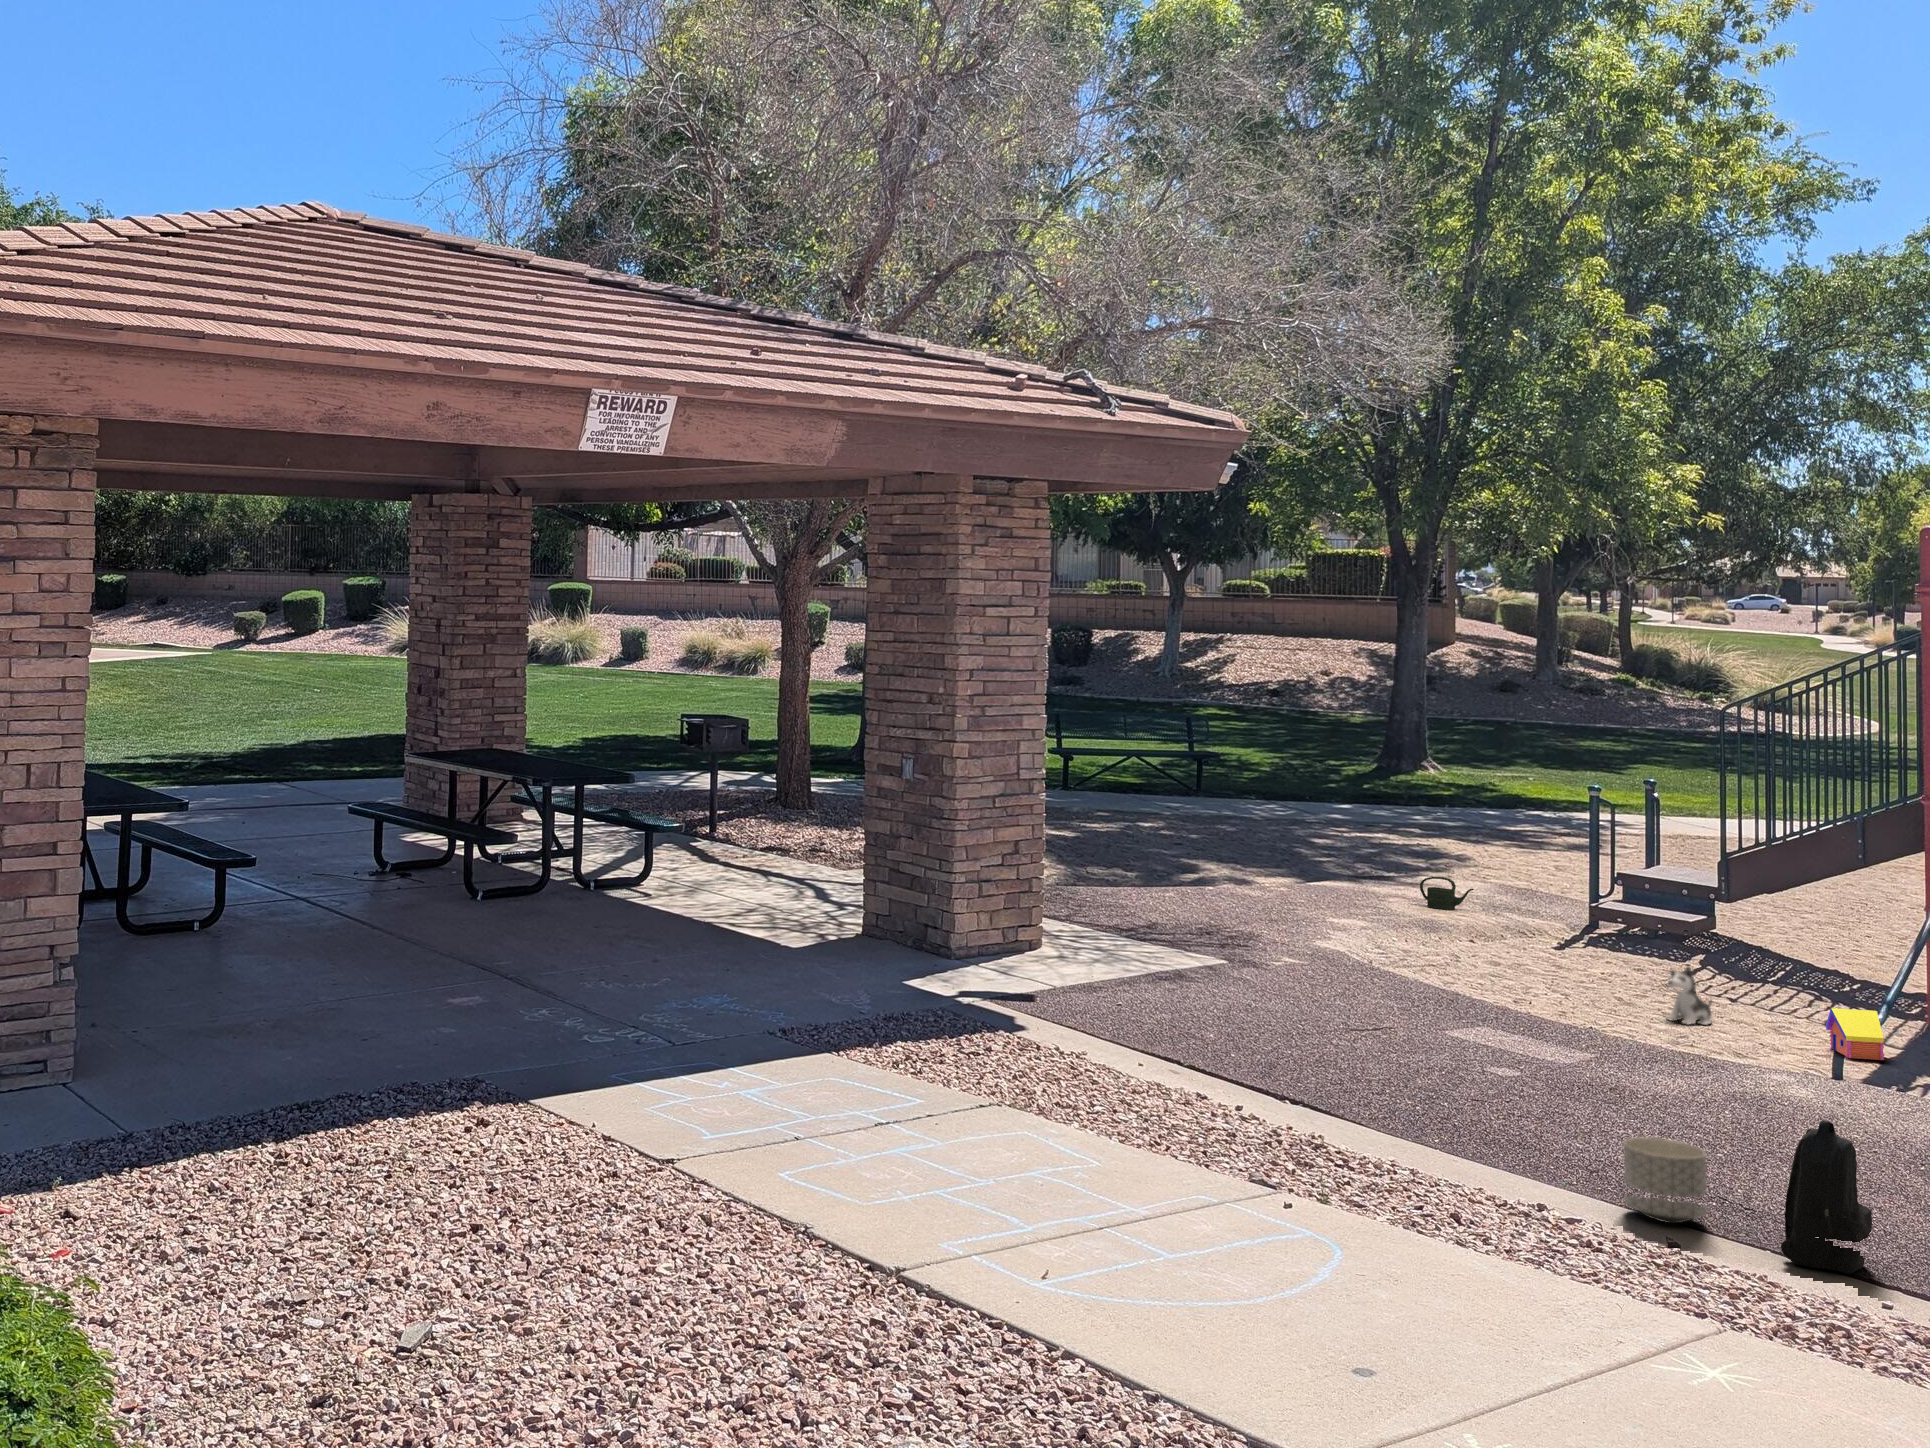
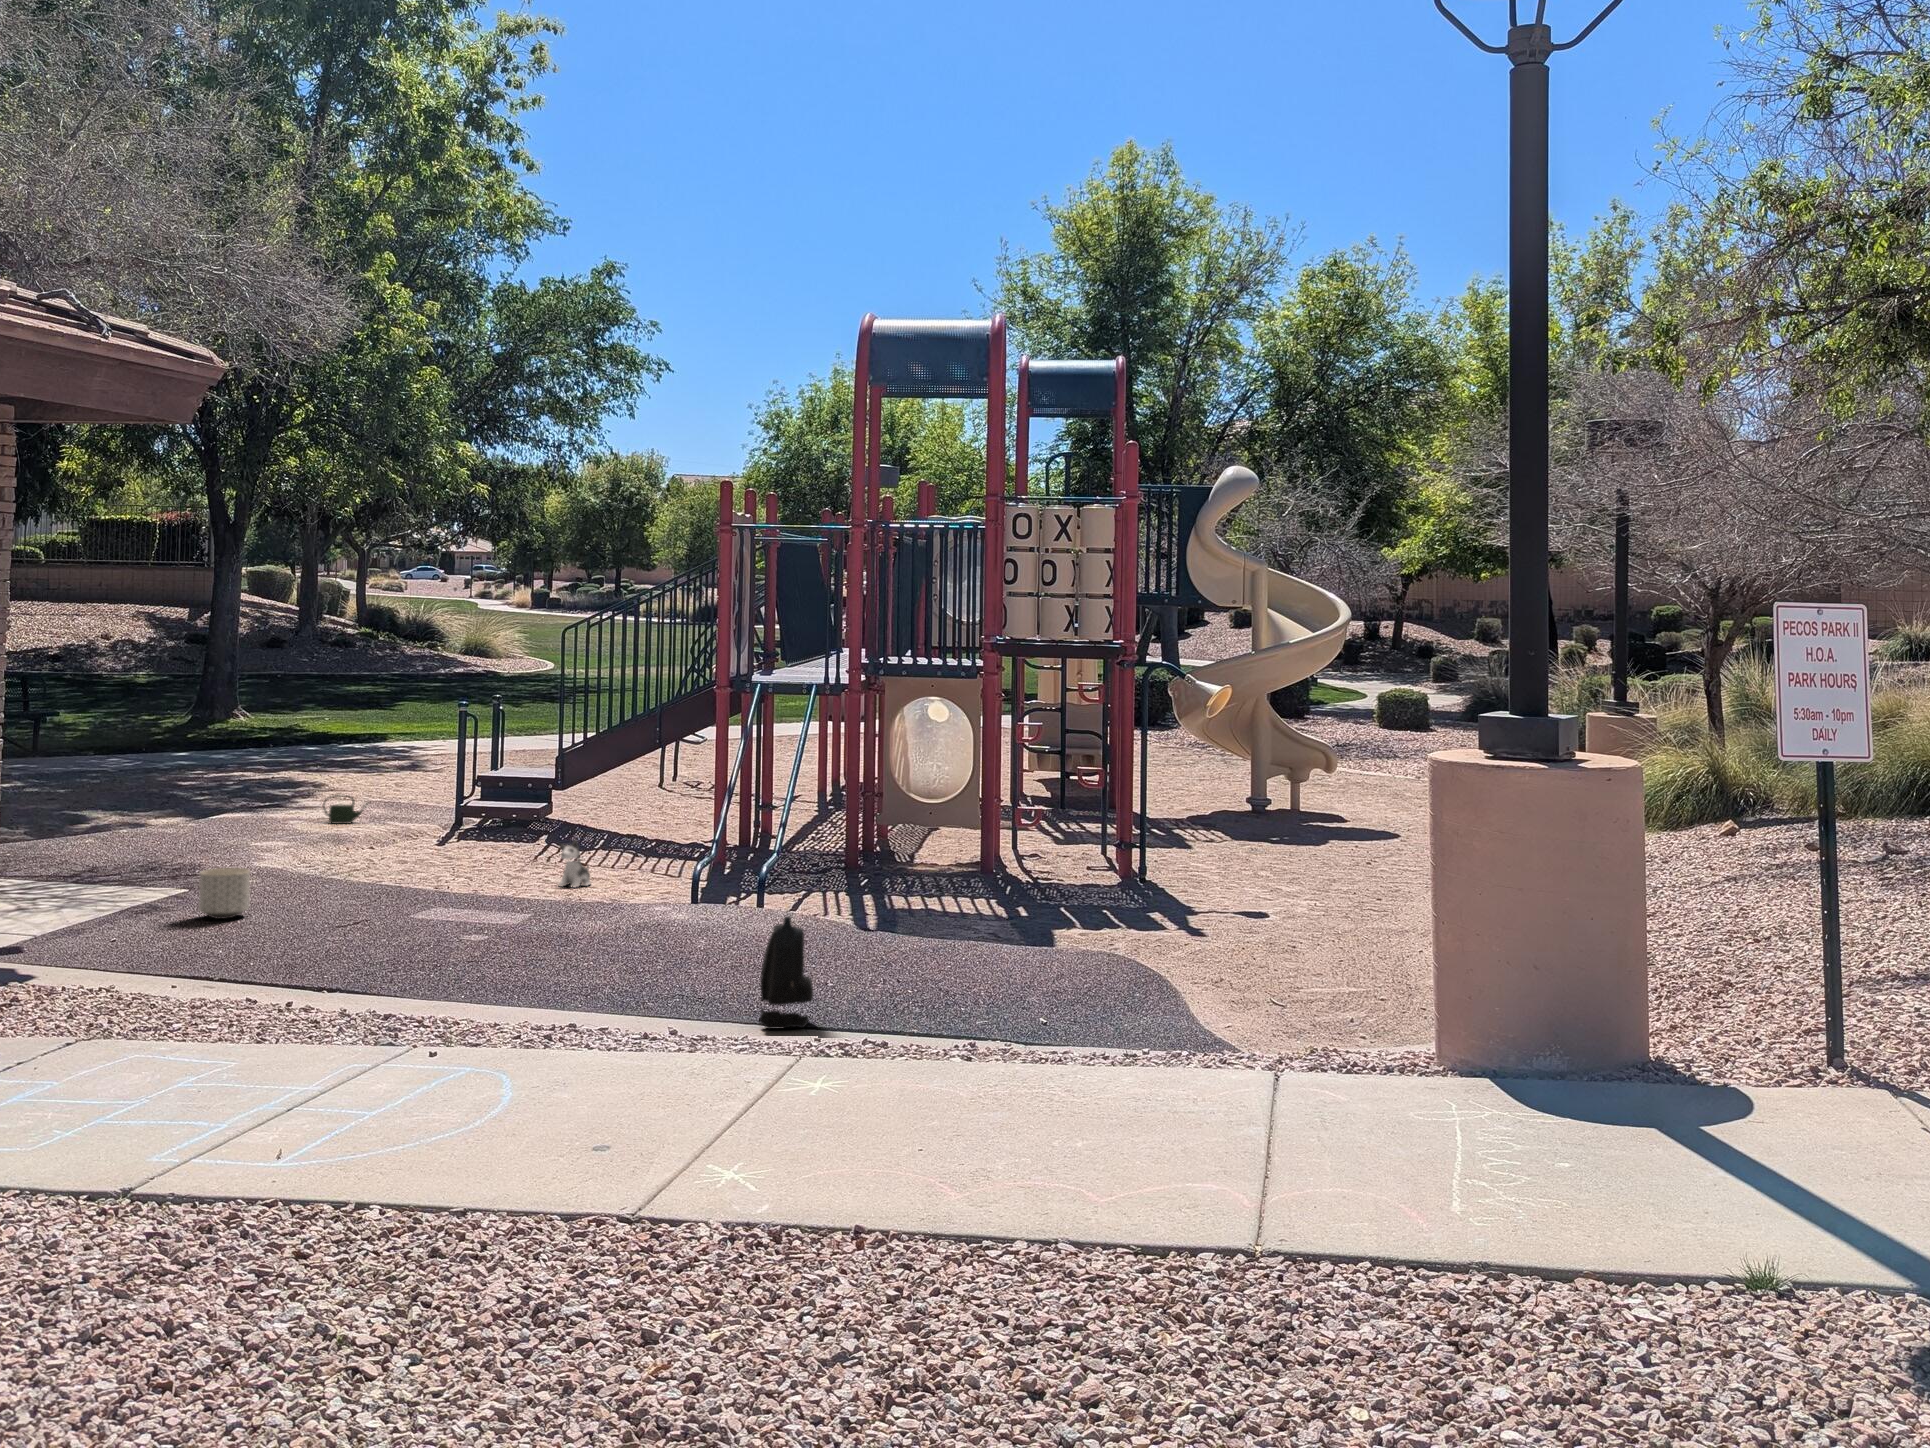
toy house: present [1826,1008,1884,1060] -> none [673,855,714,894]
planter: present [1624,1137,1707,1223] -> present [199,868,250,919]

